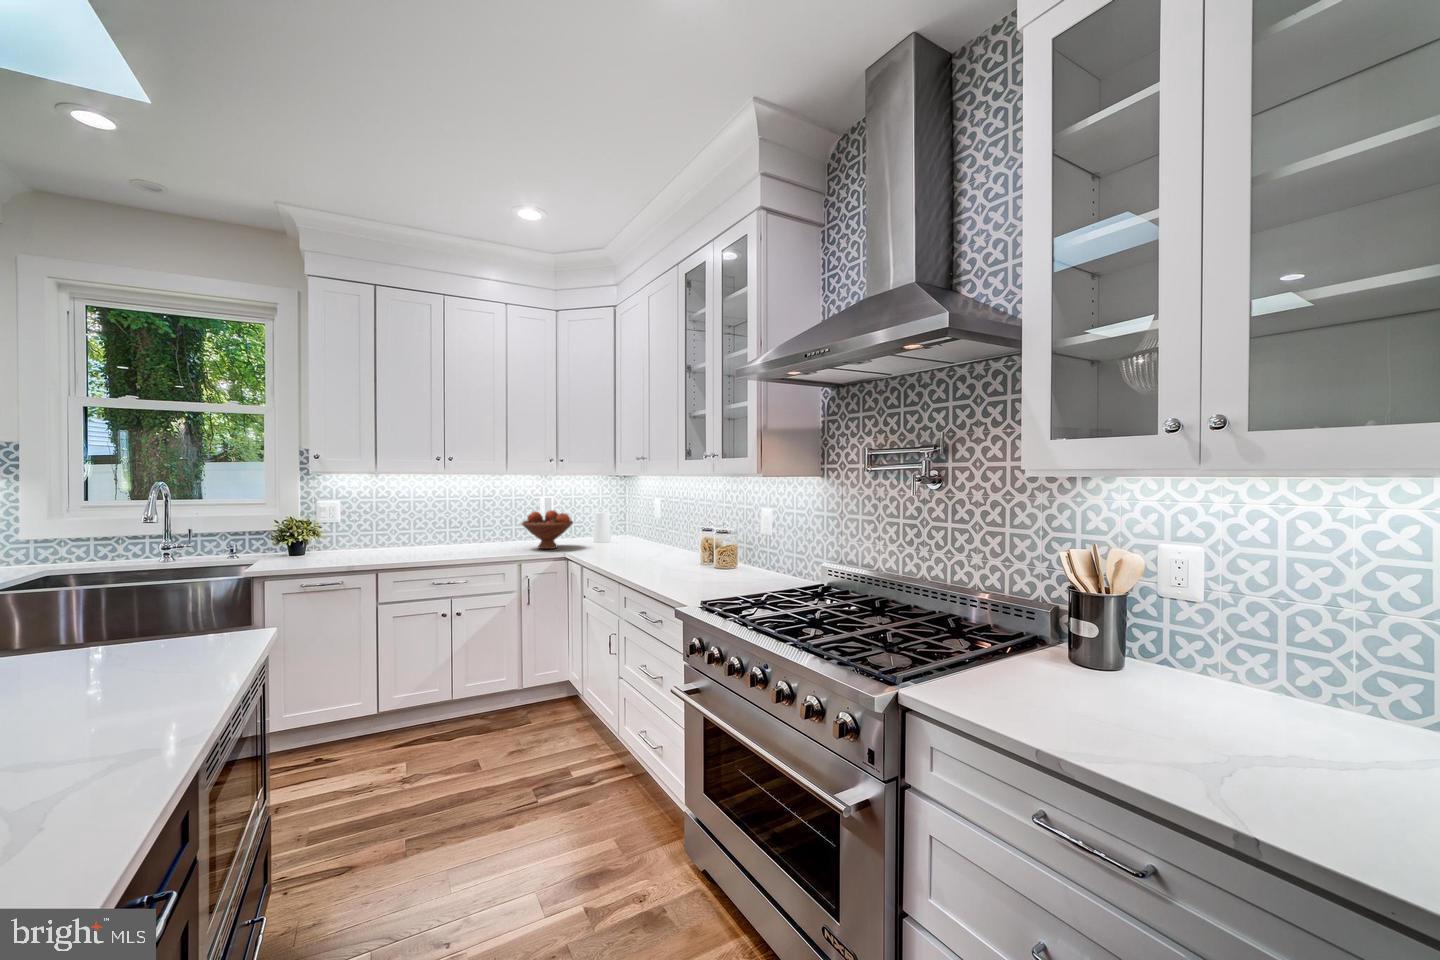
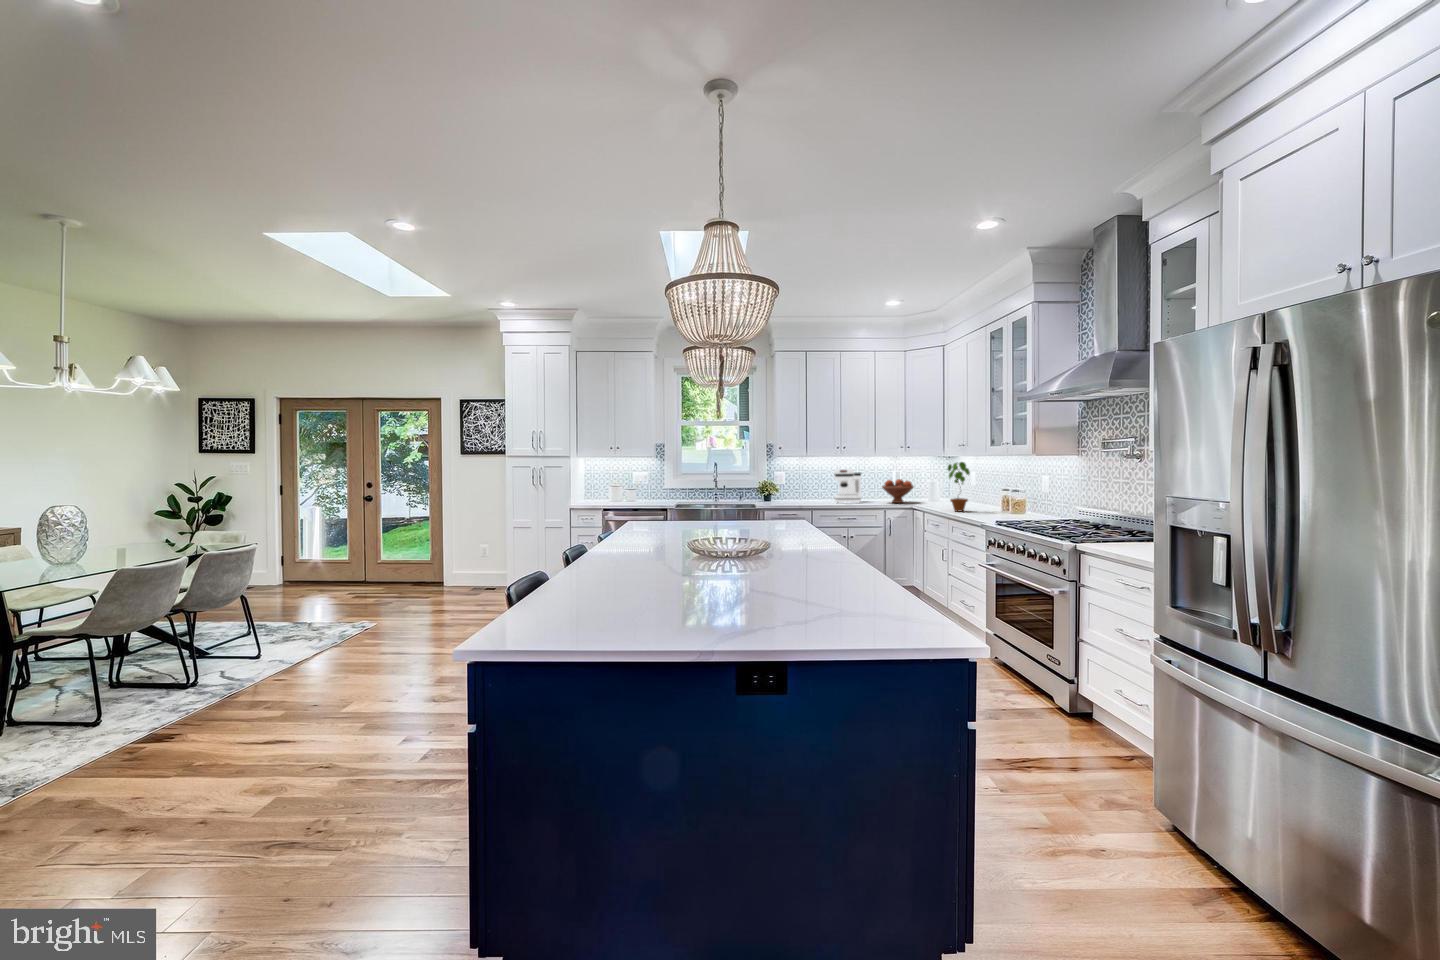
potted plant: none [620,484,654,568] -> present [948,462,970,511]
coffee maker: none [440,493,492,551] -> present [834,469,862,503]

